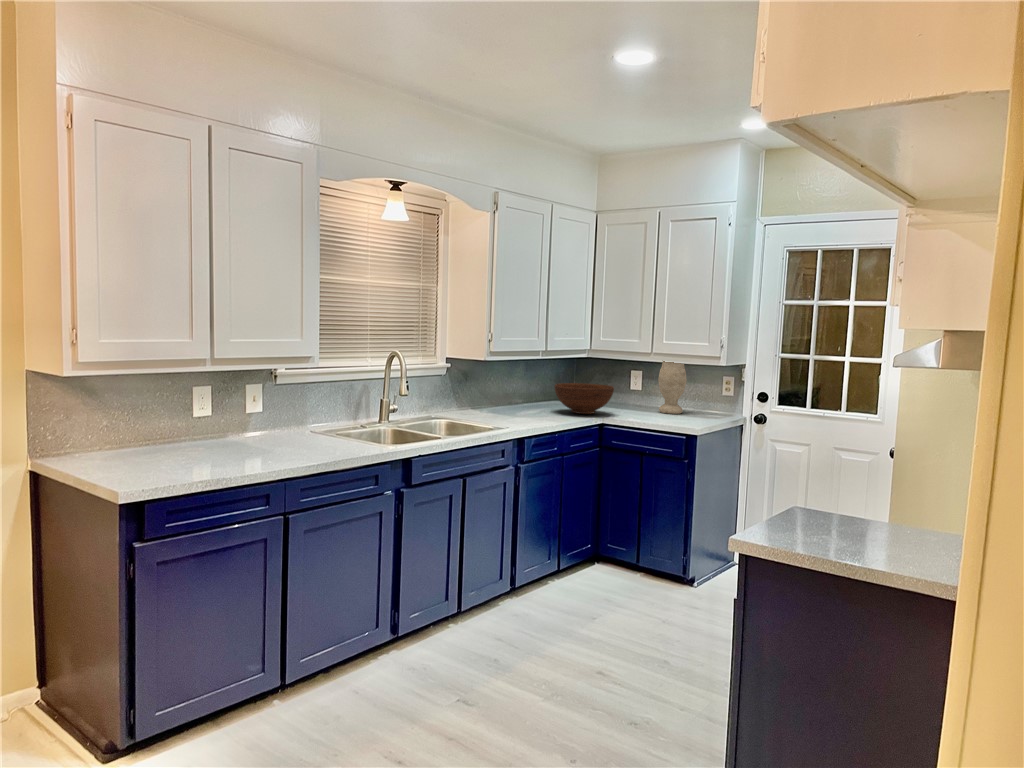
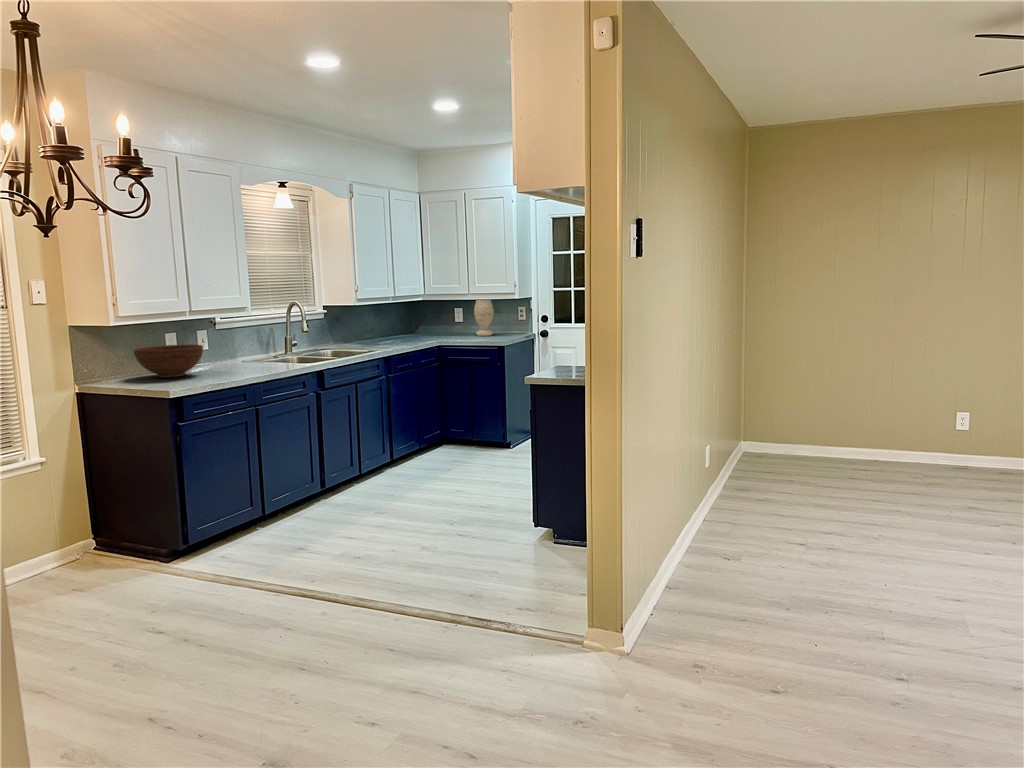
fruit bowl: present [554,383,614,414] -> present [134,344,203,378]

